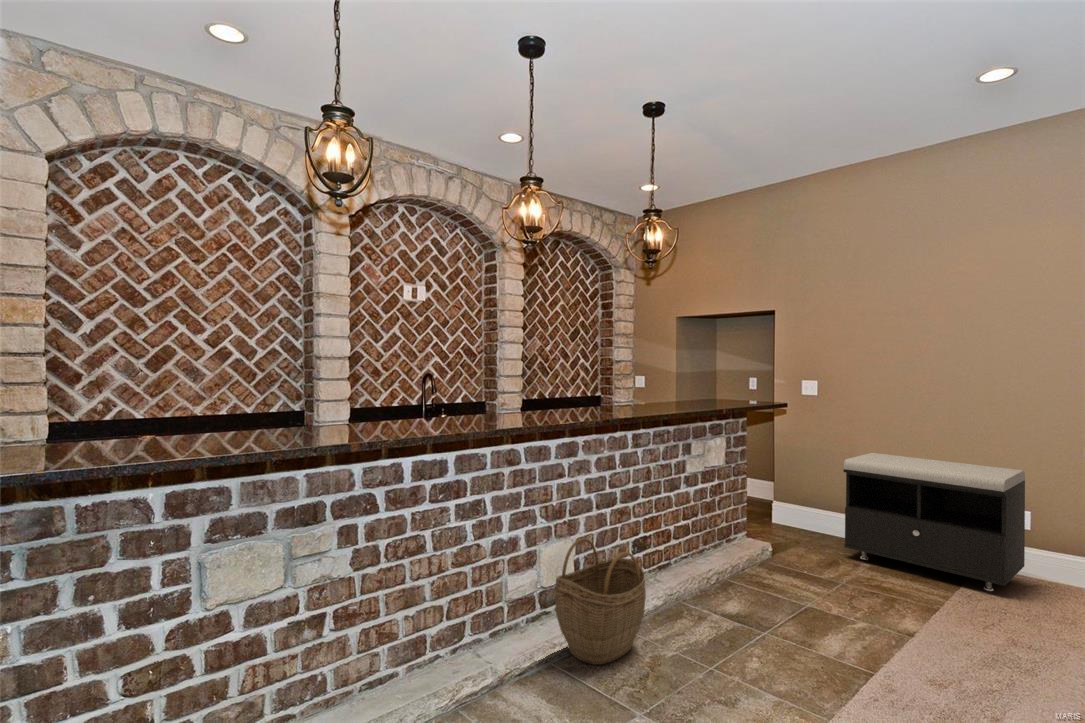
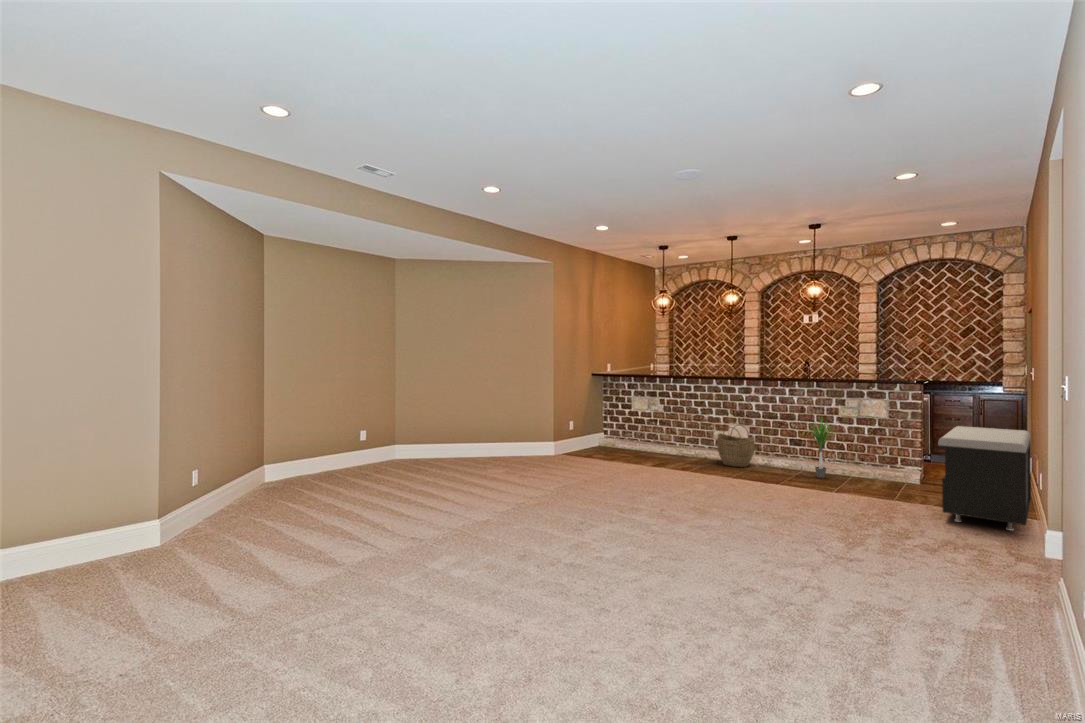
potted plant: none [682,476,763,600] -> present [809,423,832,478]

